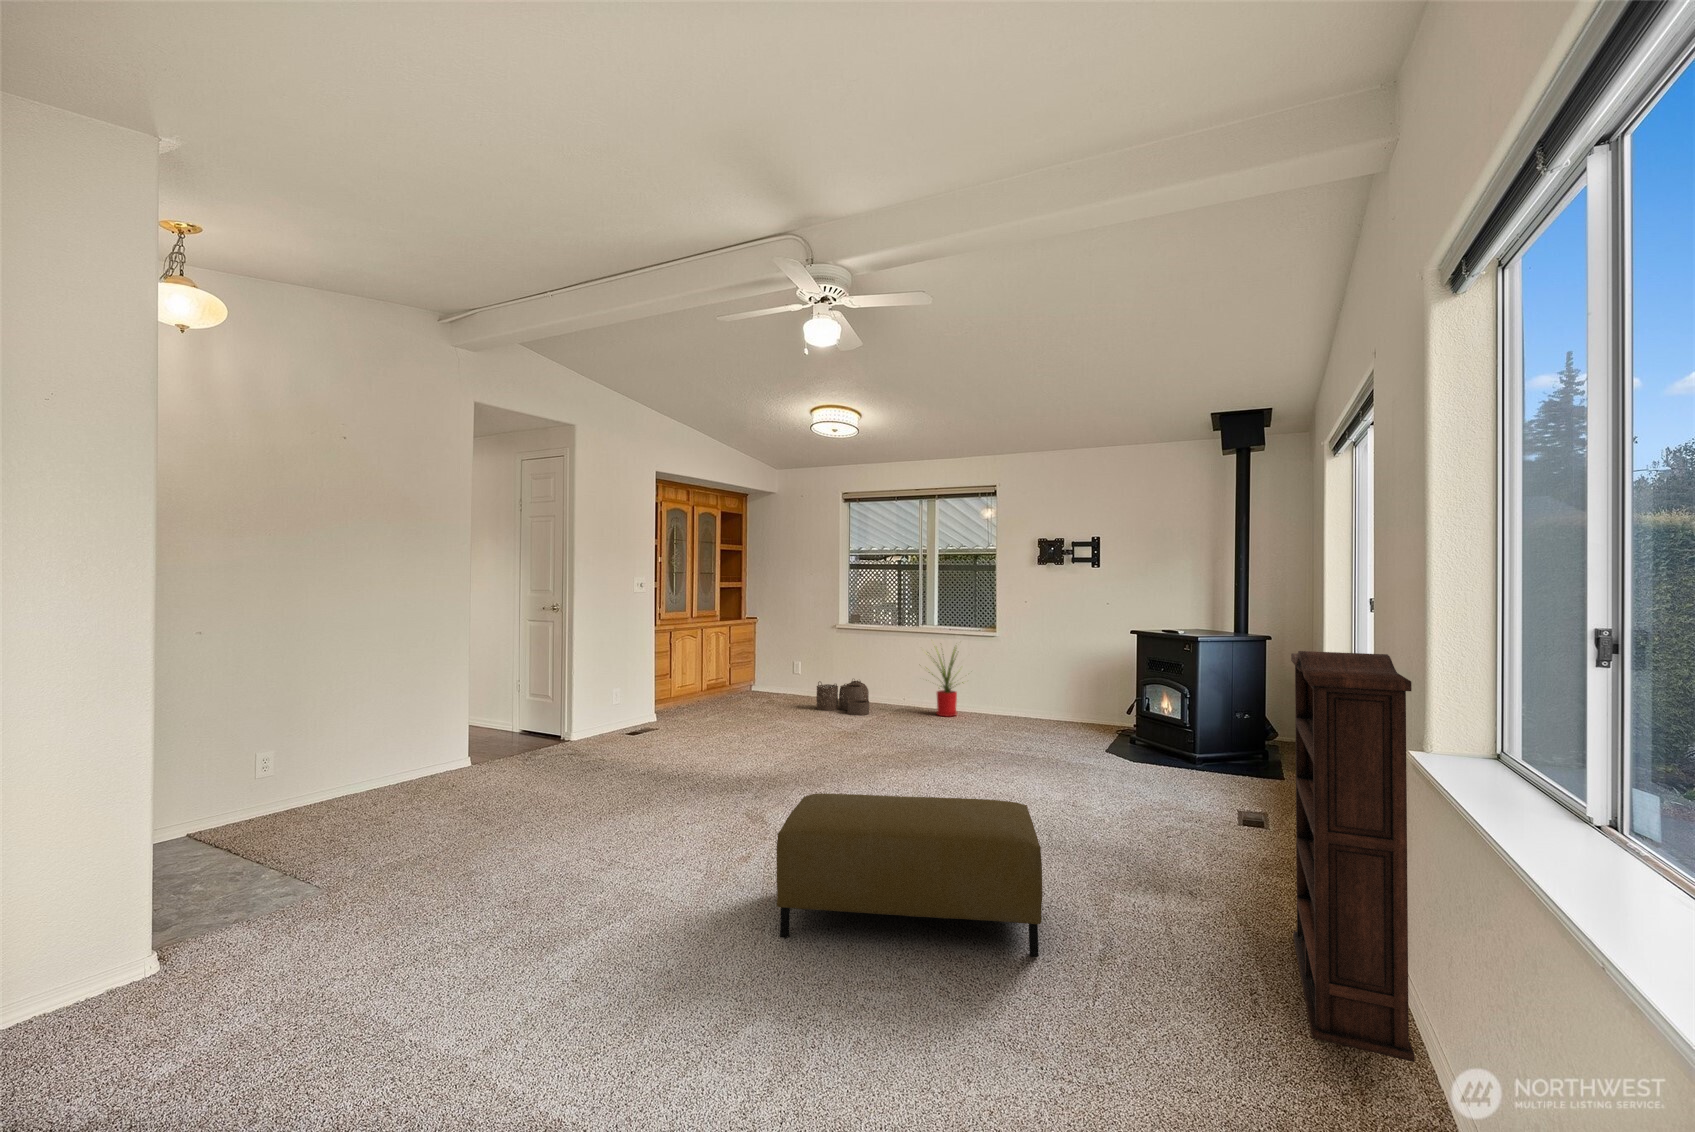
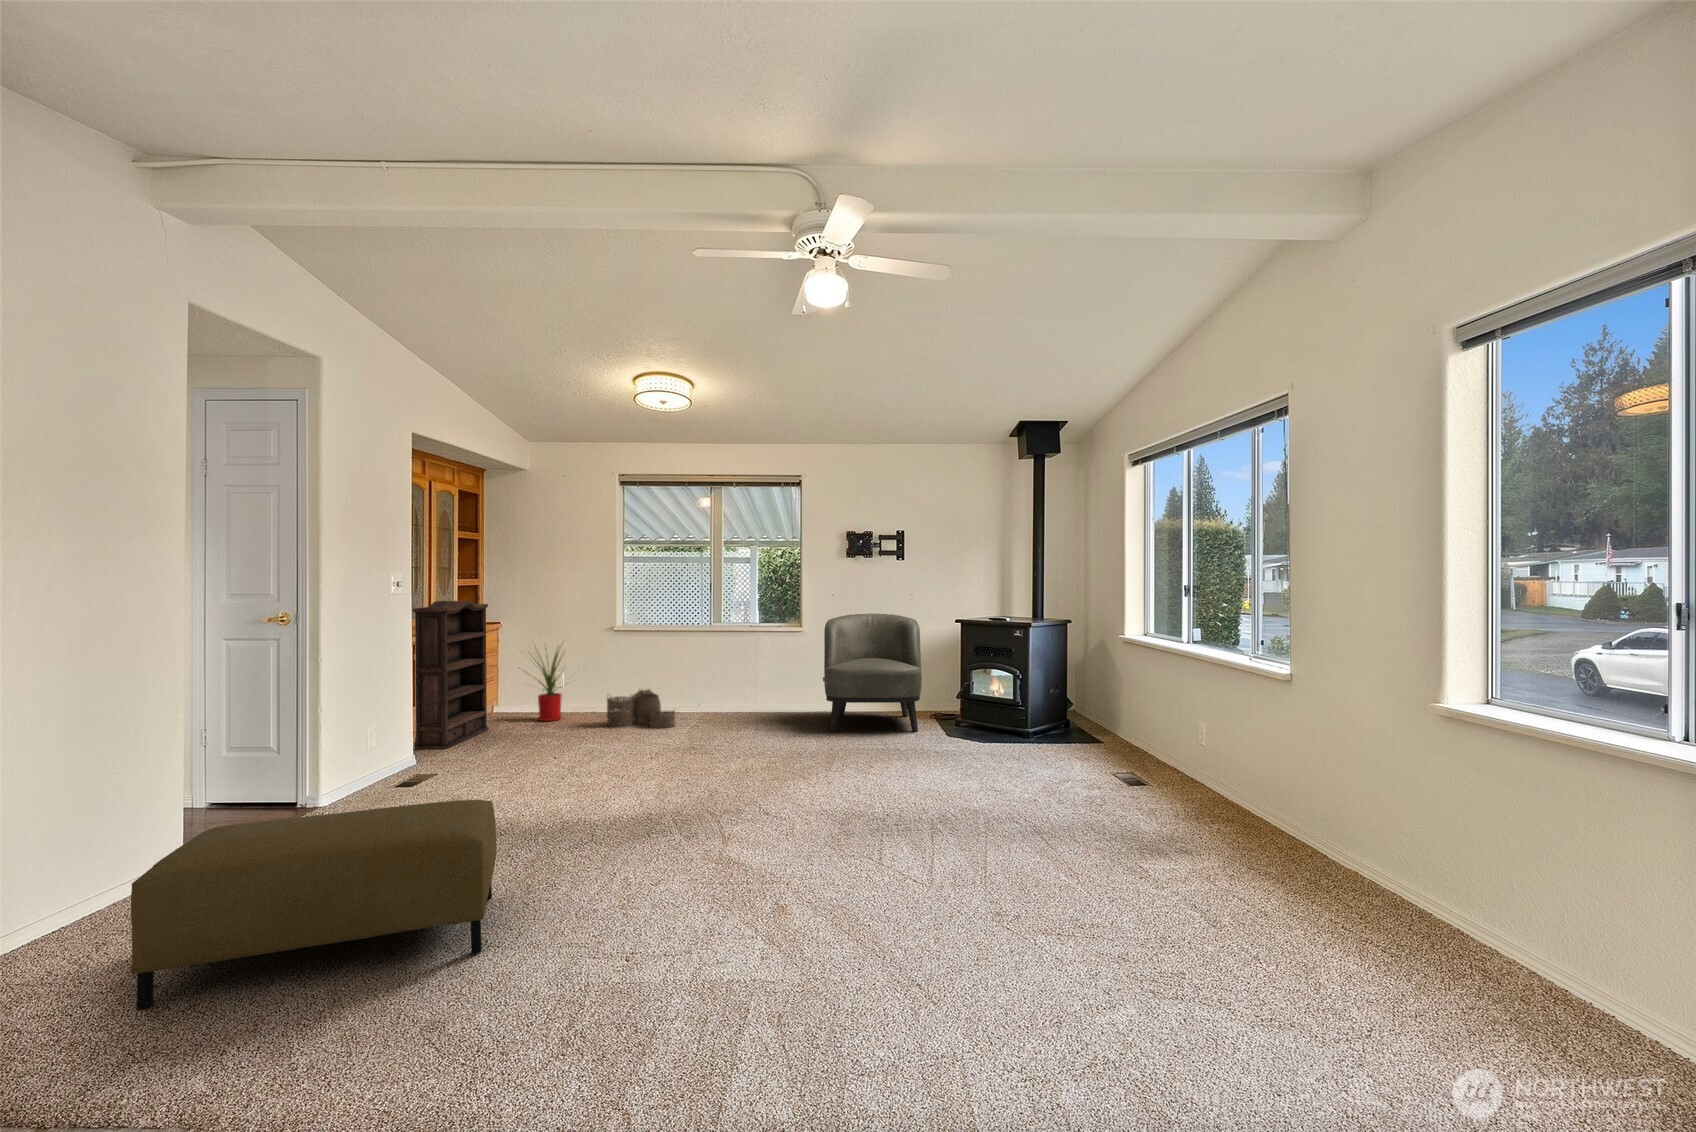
armchair: none [991,621,1100,744] -> present [823,613,922,732]
house plant: present [929,648,963,717] -> present [529,643,563,721]
bookshelf: present [1291,651,1415,1062] -> present [413,601,489,749]
ottoman: present [776,793,1042,956] -> present [131,800,496,1011]

